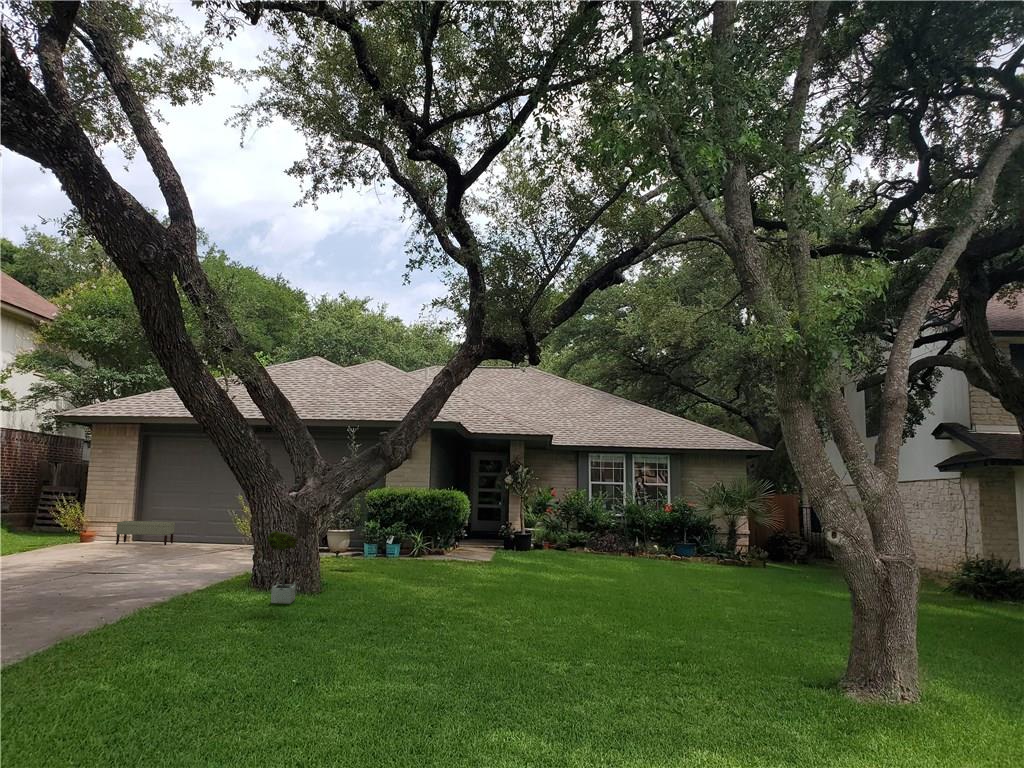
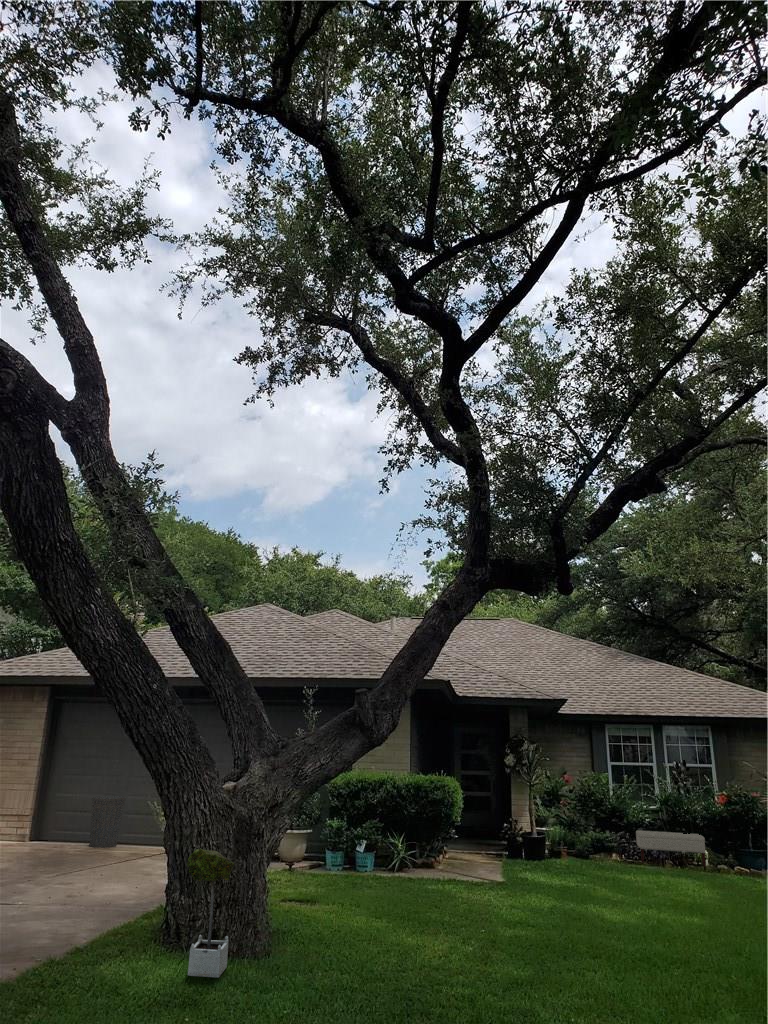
trash can: none [179,509,207,547] -> present [89,796,126,848]
bench: present [116,521,175,545] -> present [636,830,706,867]

